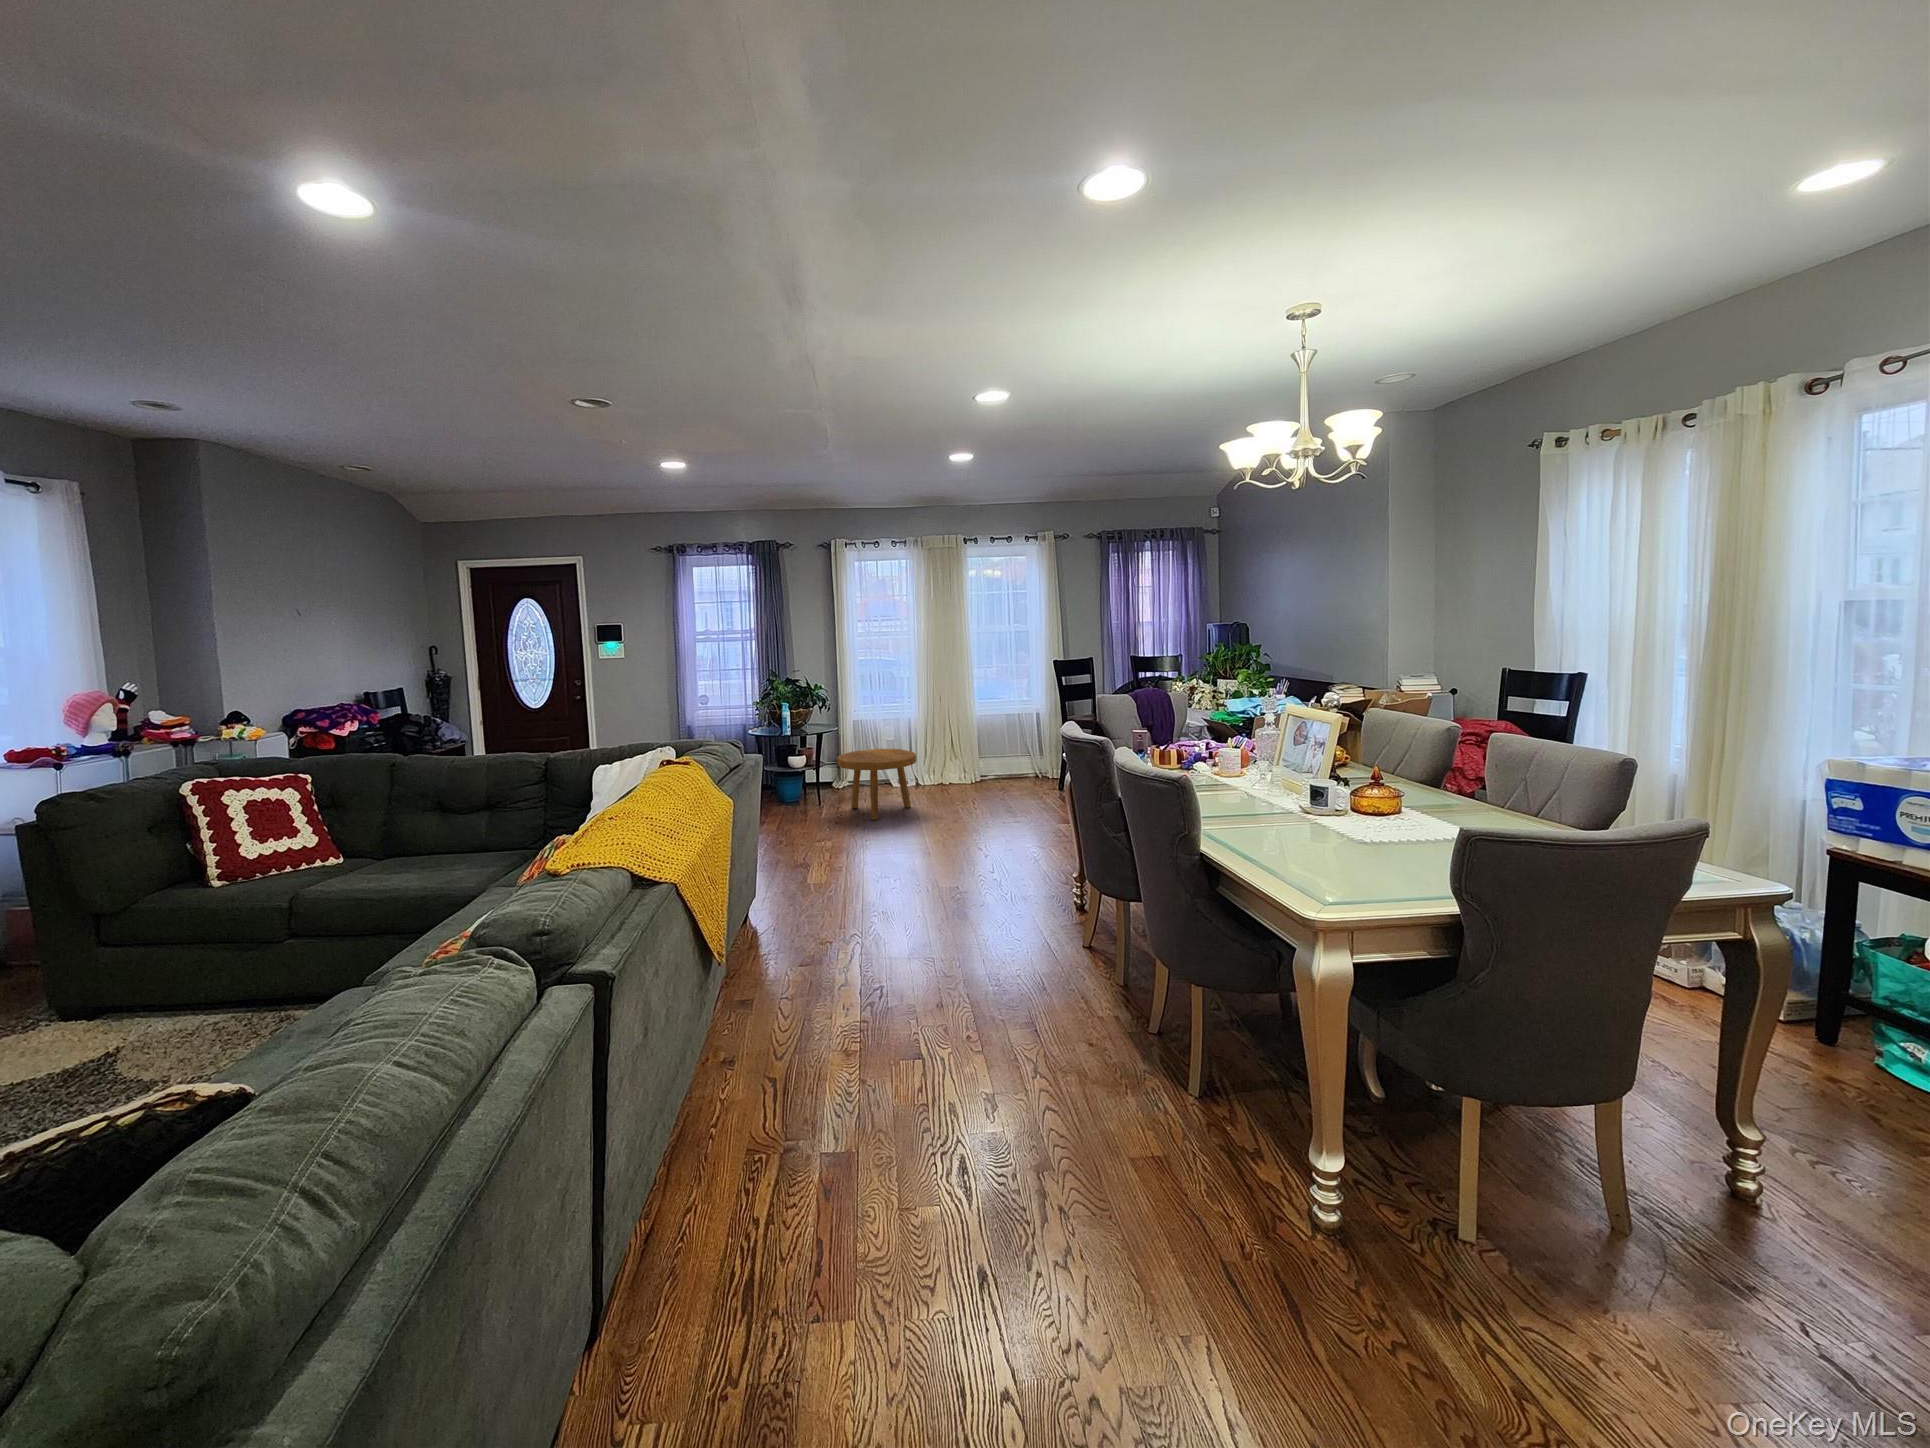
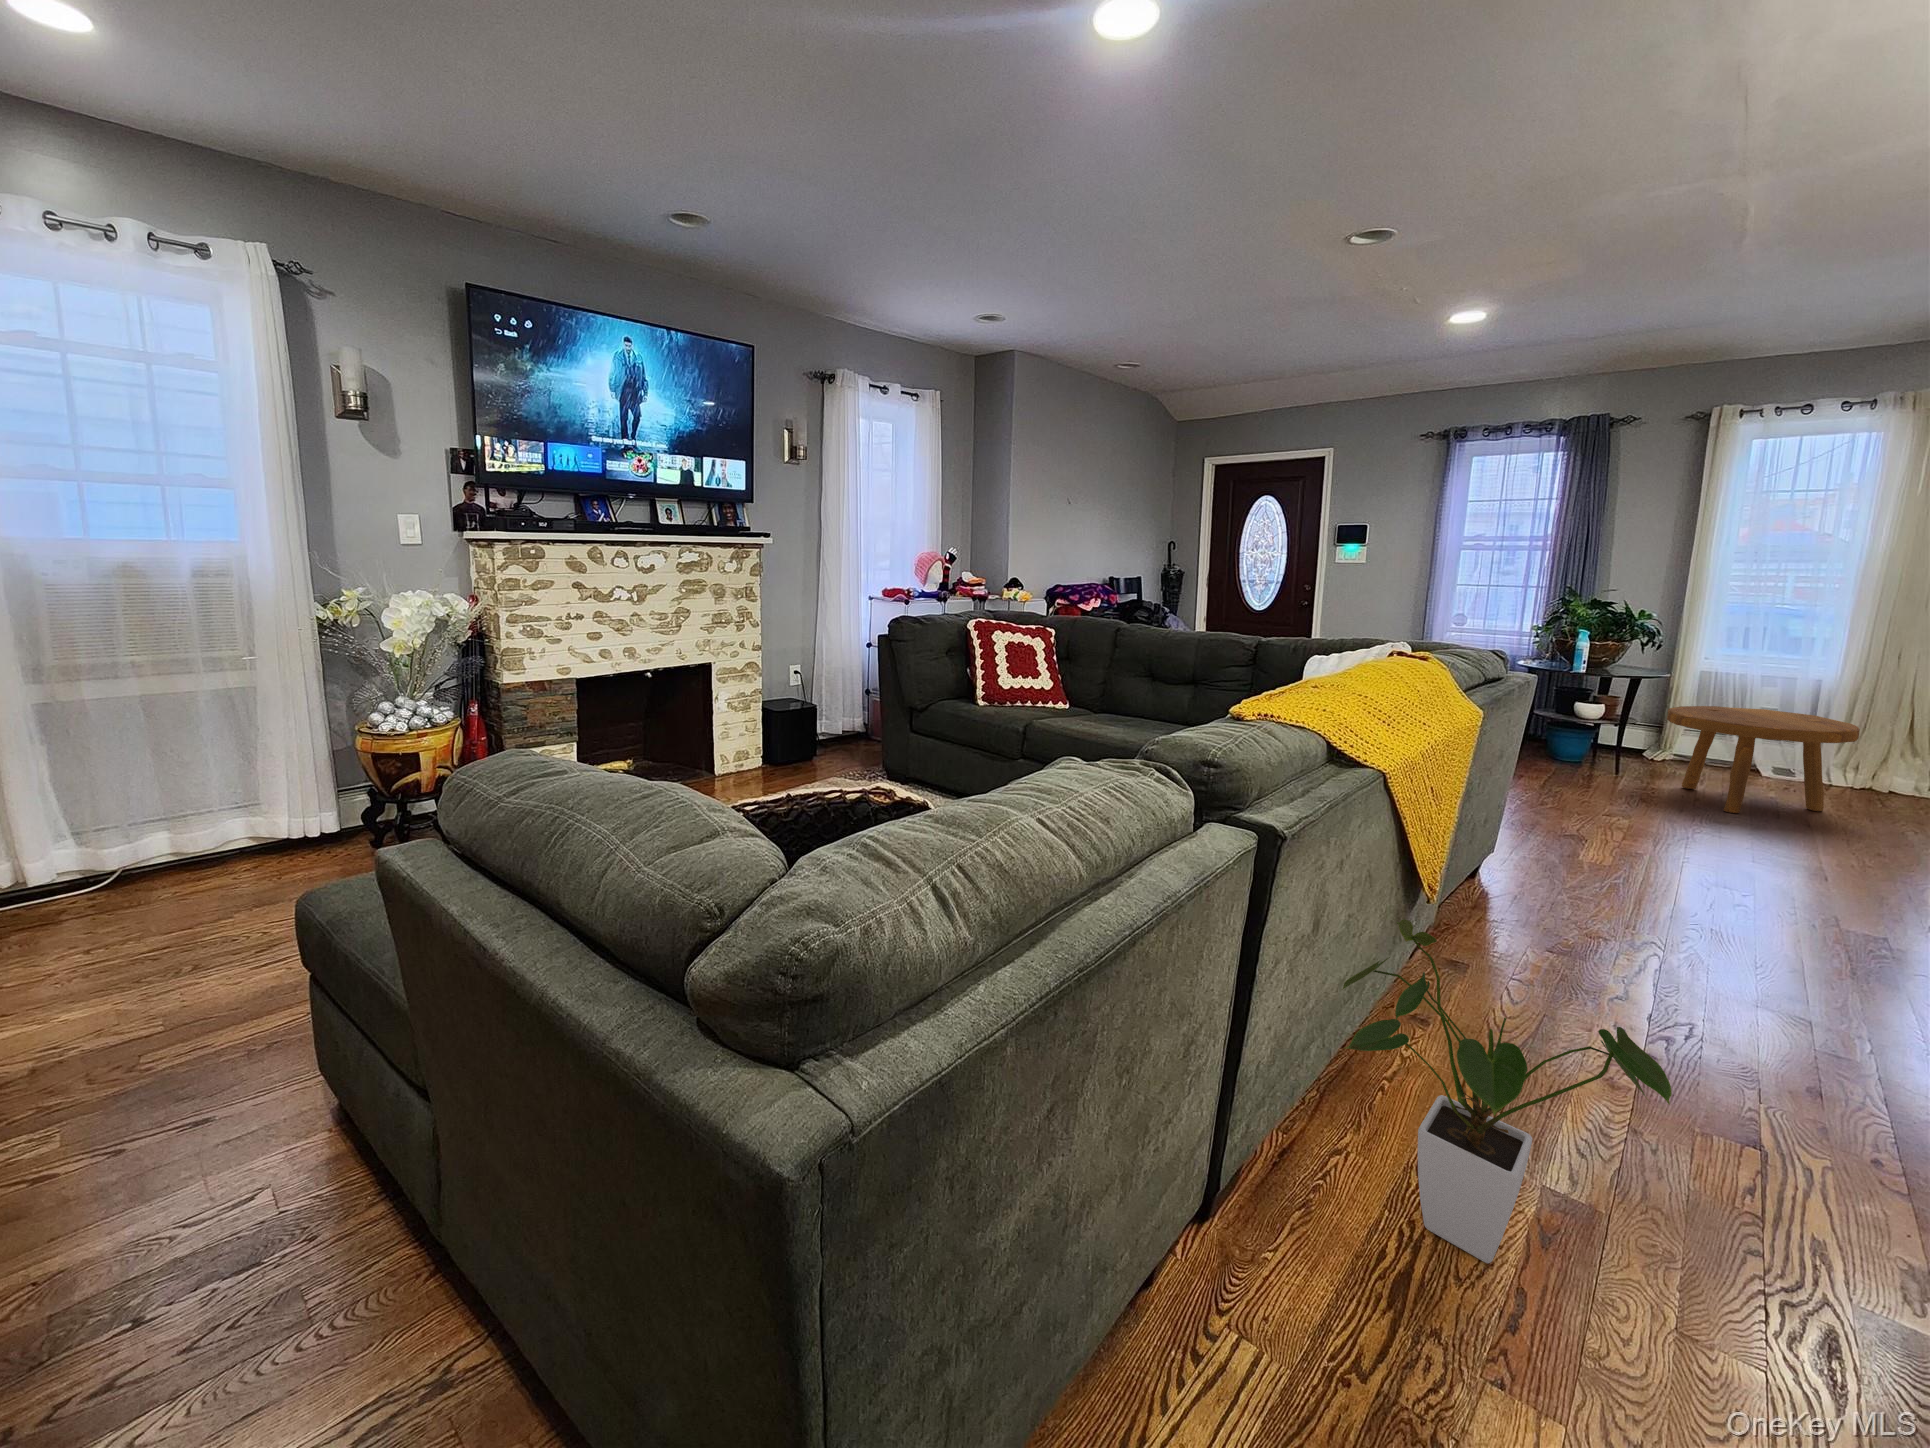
house plant: none [670,992,849,1220] -> present [1342,919,1672,1263]

